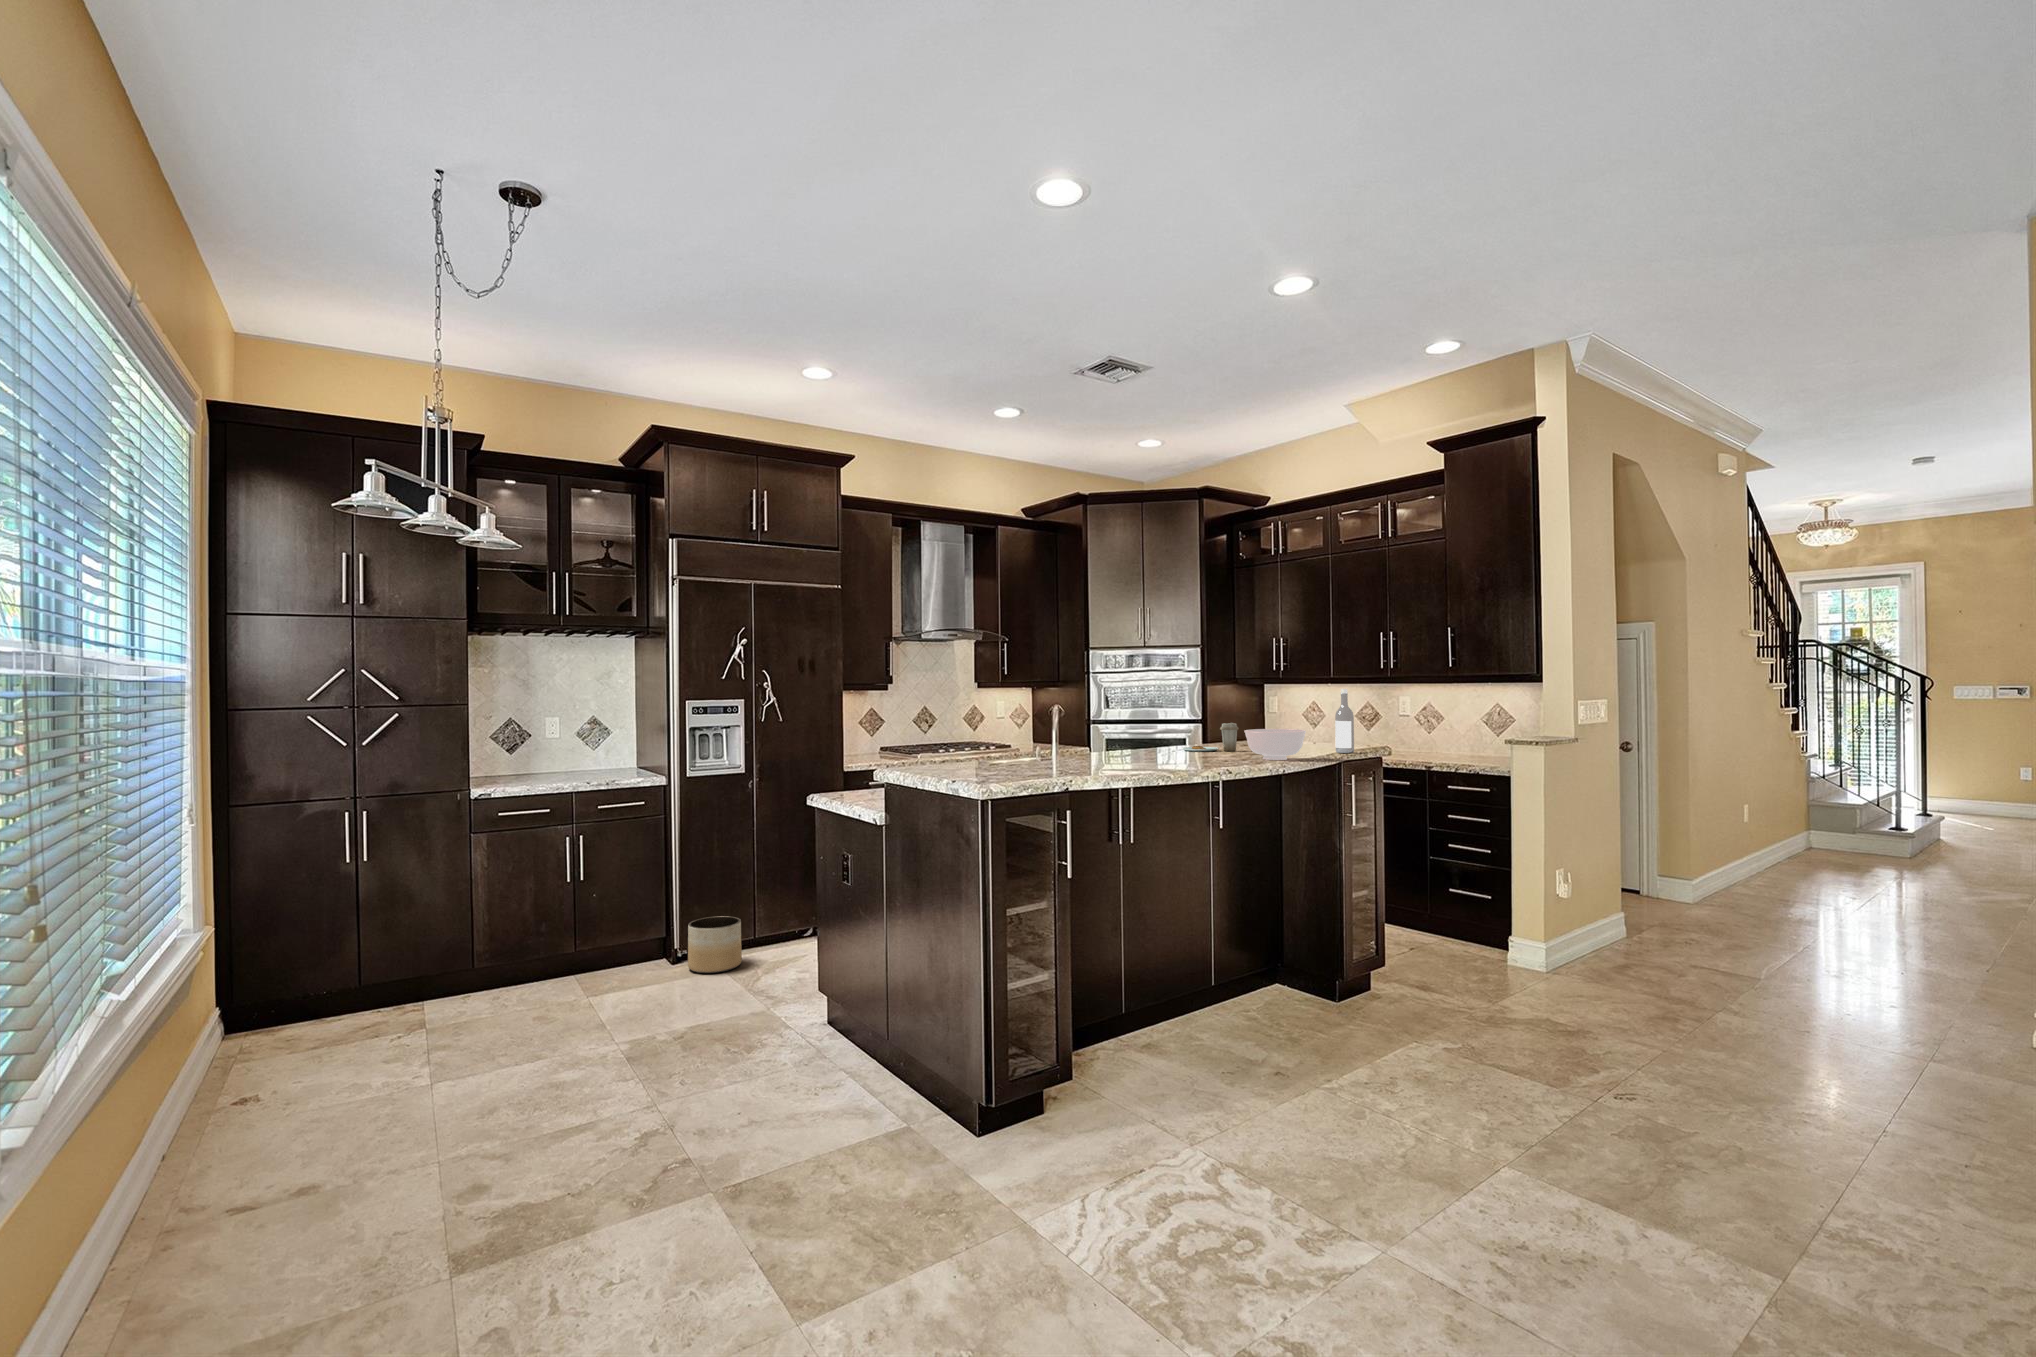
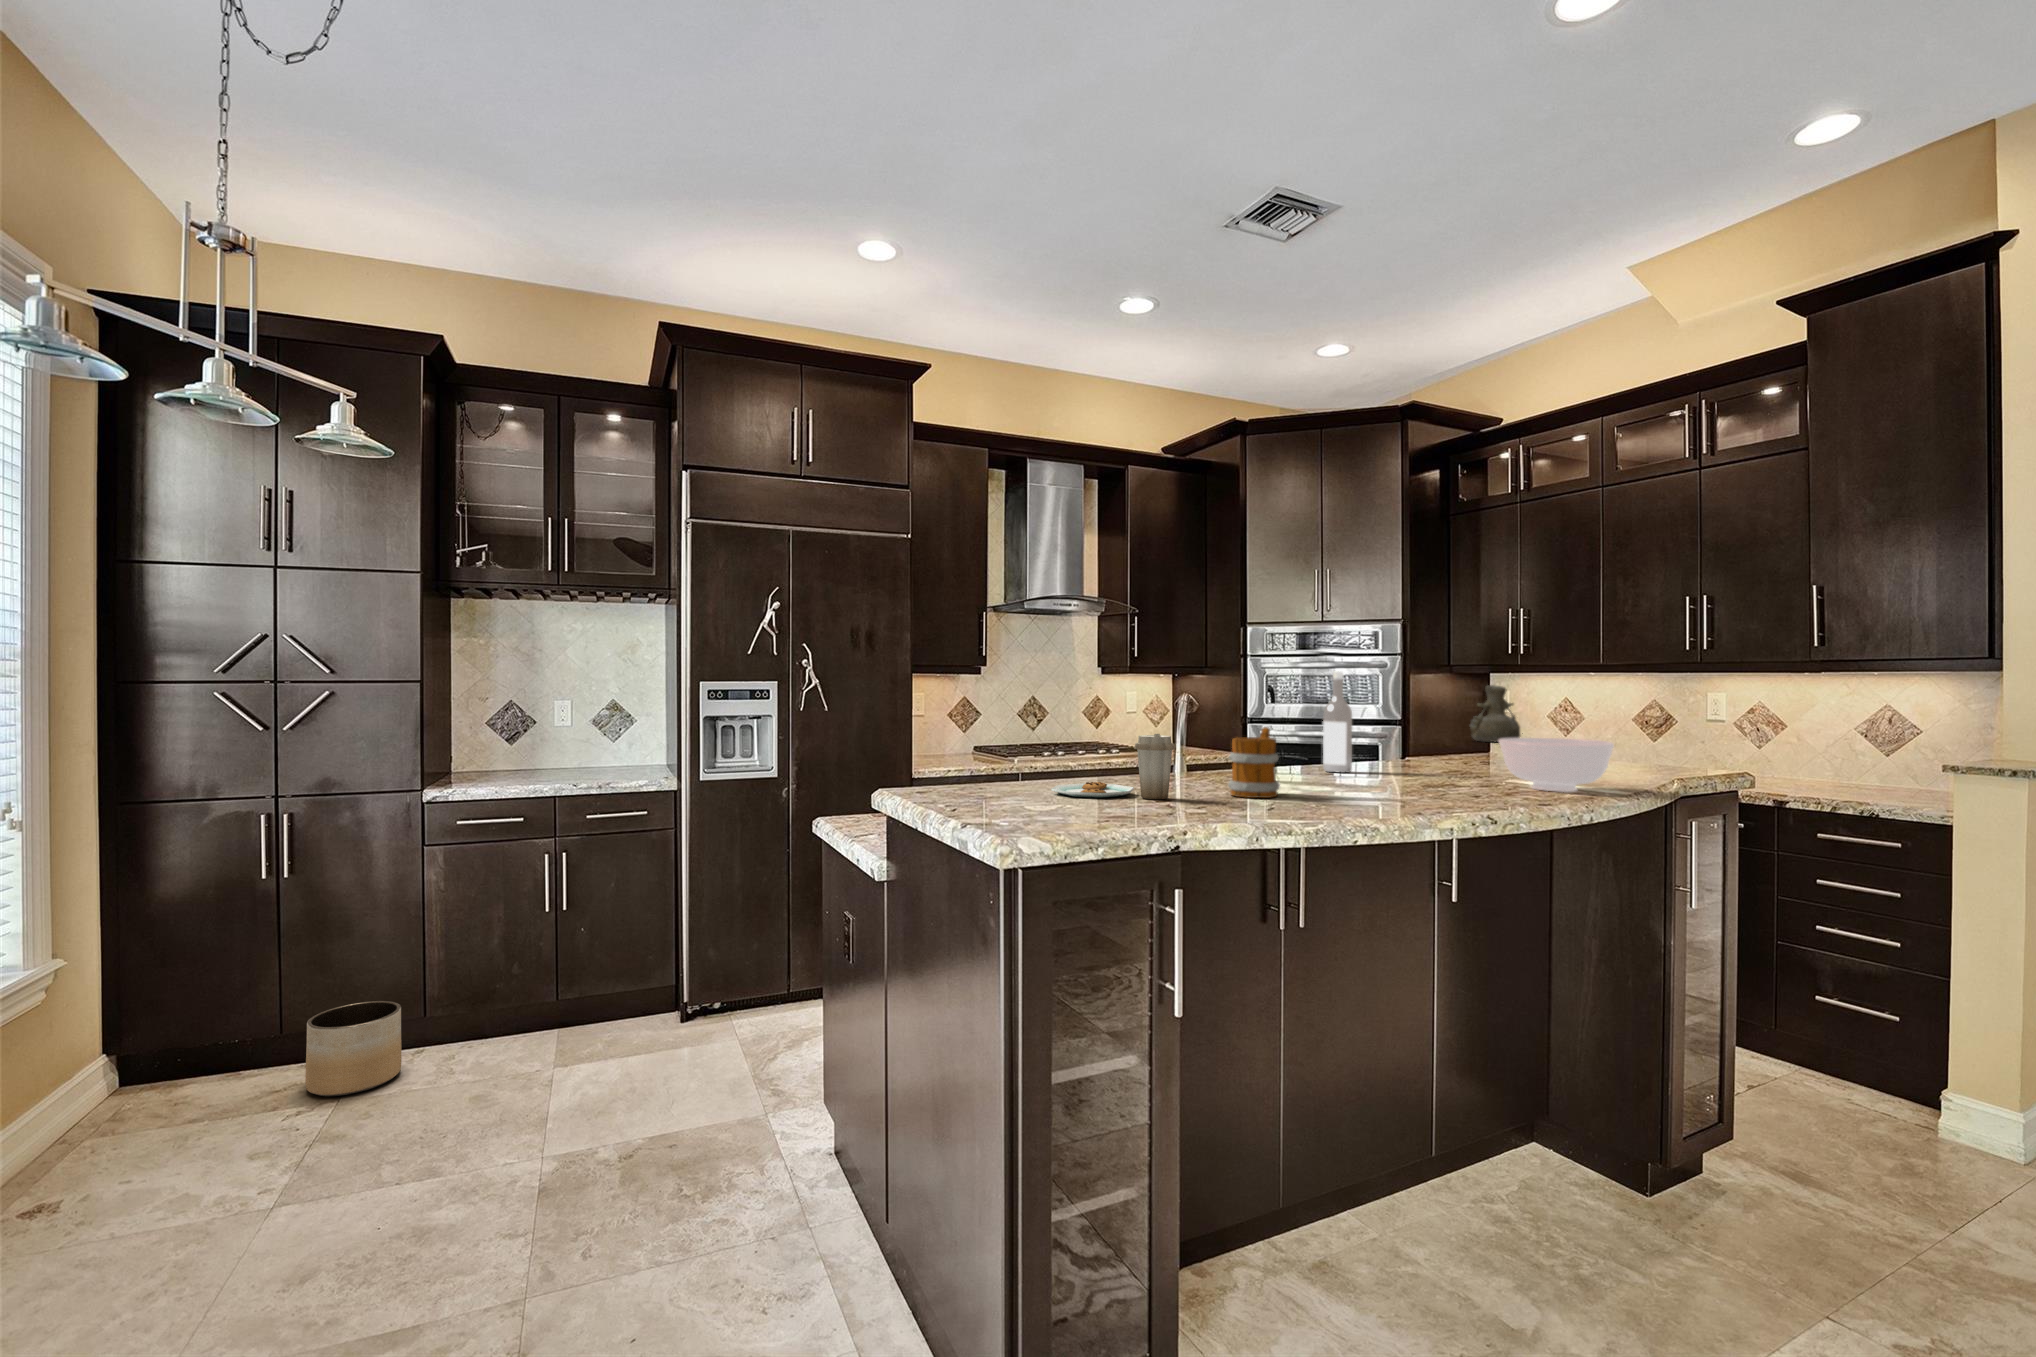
wine bottle: present [1335,689,1354,753] -> present [1323,671,1352,772]
vase: none [1253,693,1293,735] -> present [1470,685,1520,742]
plate: present [1181,723,1239,752] -> present [1051,734,1176,799]
mug: none [1088,726,1118,767] -> present [1228,727,1280,798]
planter: present [688,916,742,973] -> present [305,1001,401,1096]

